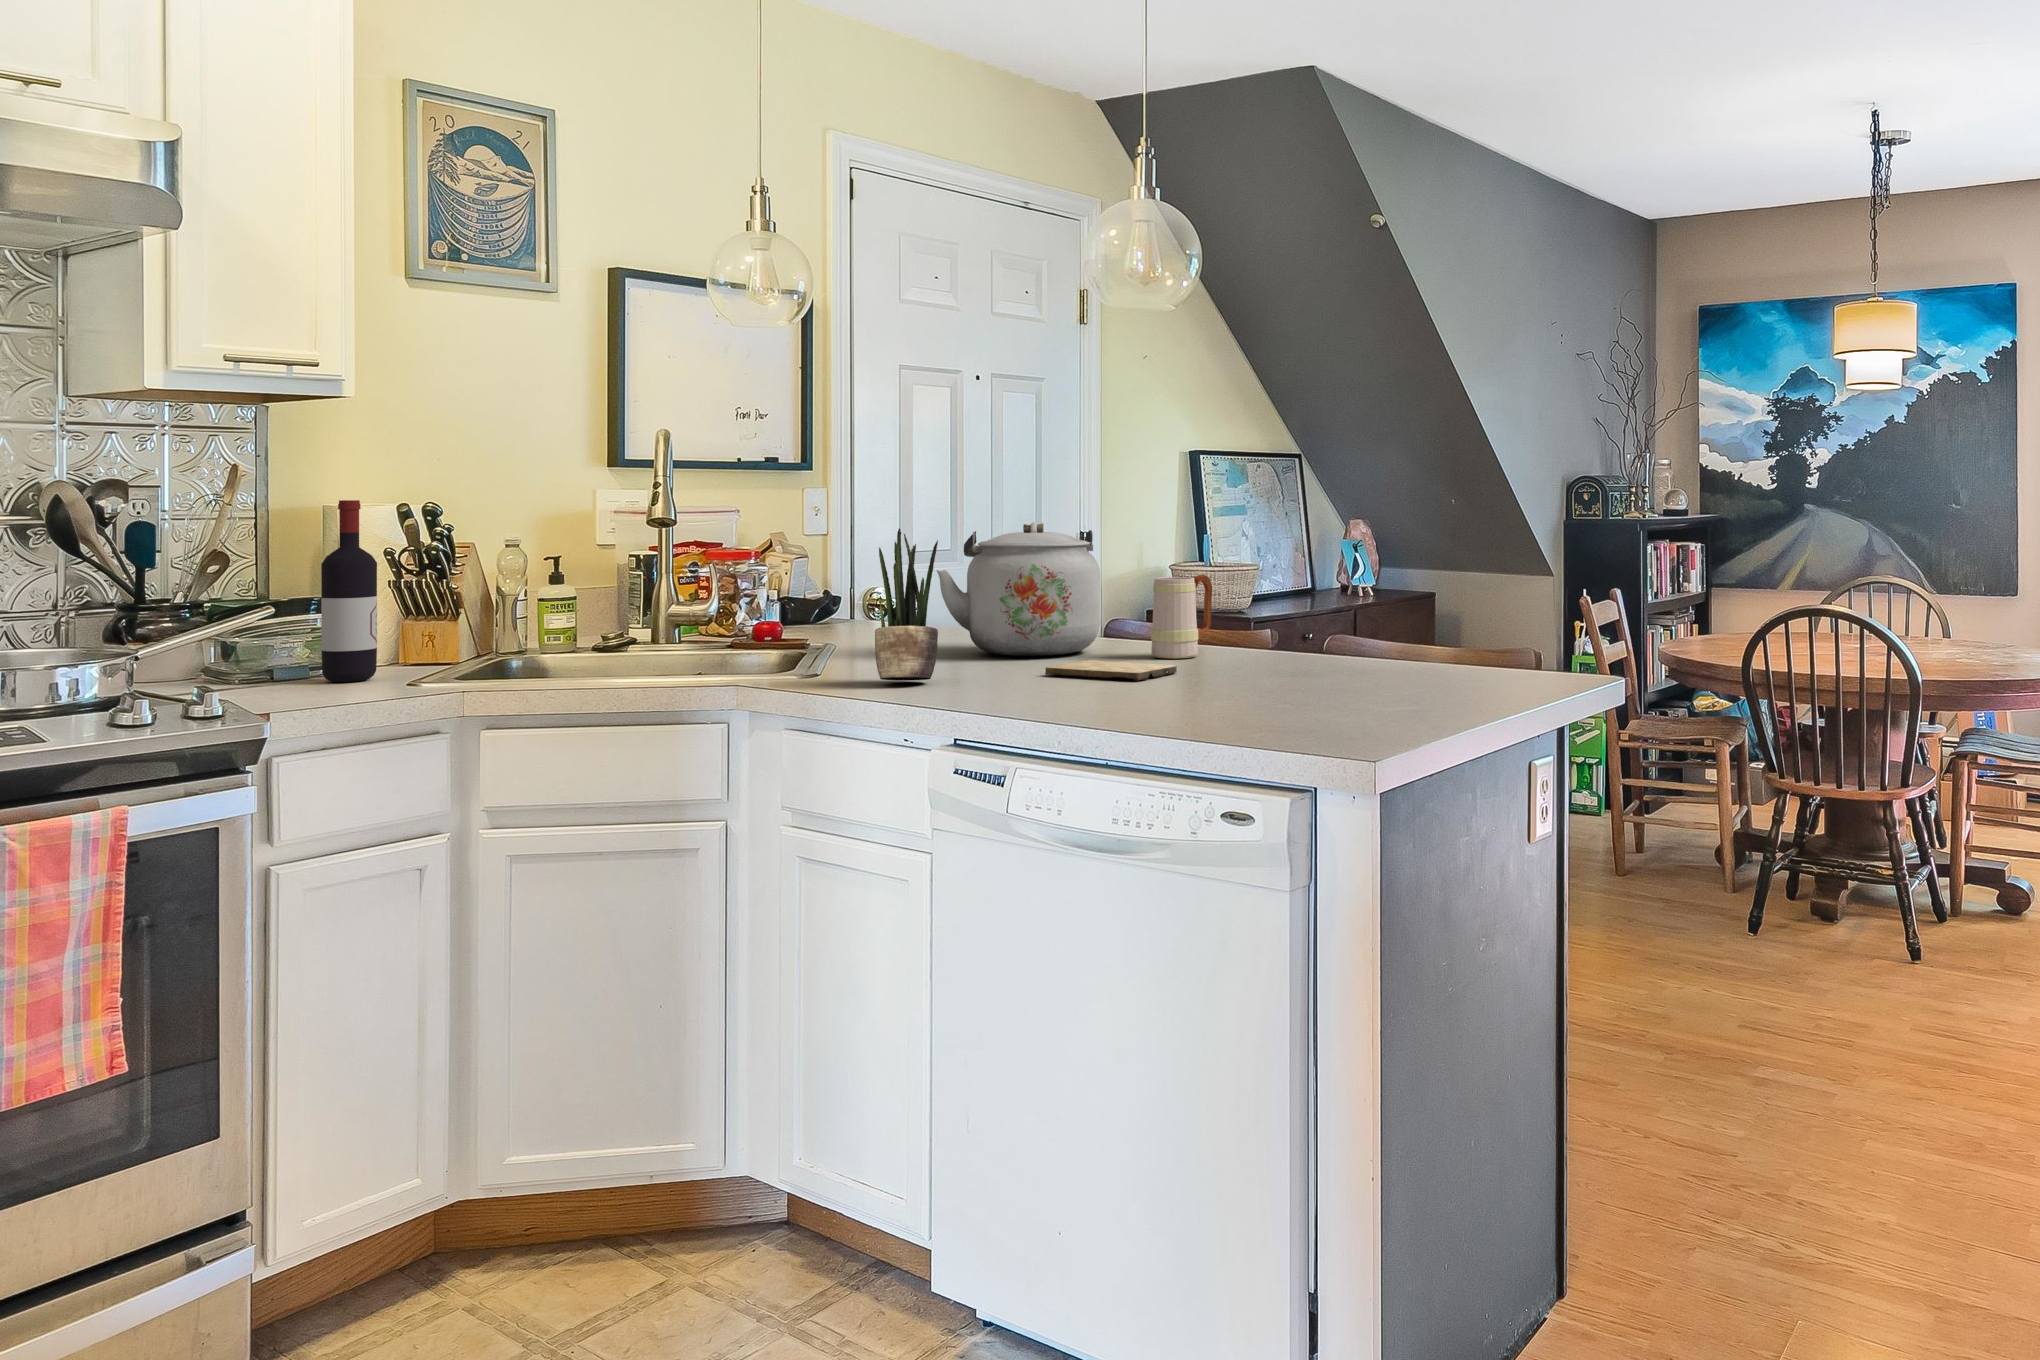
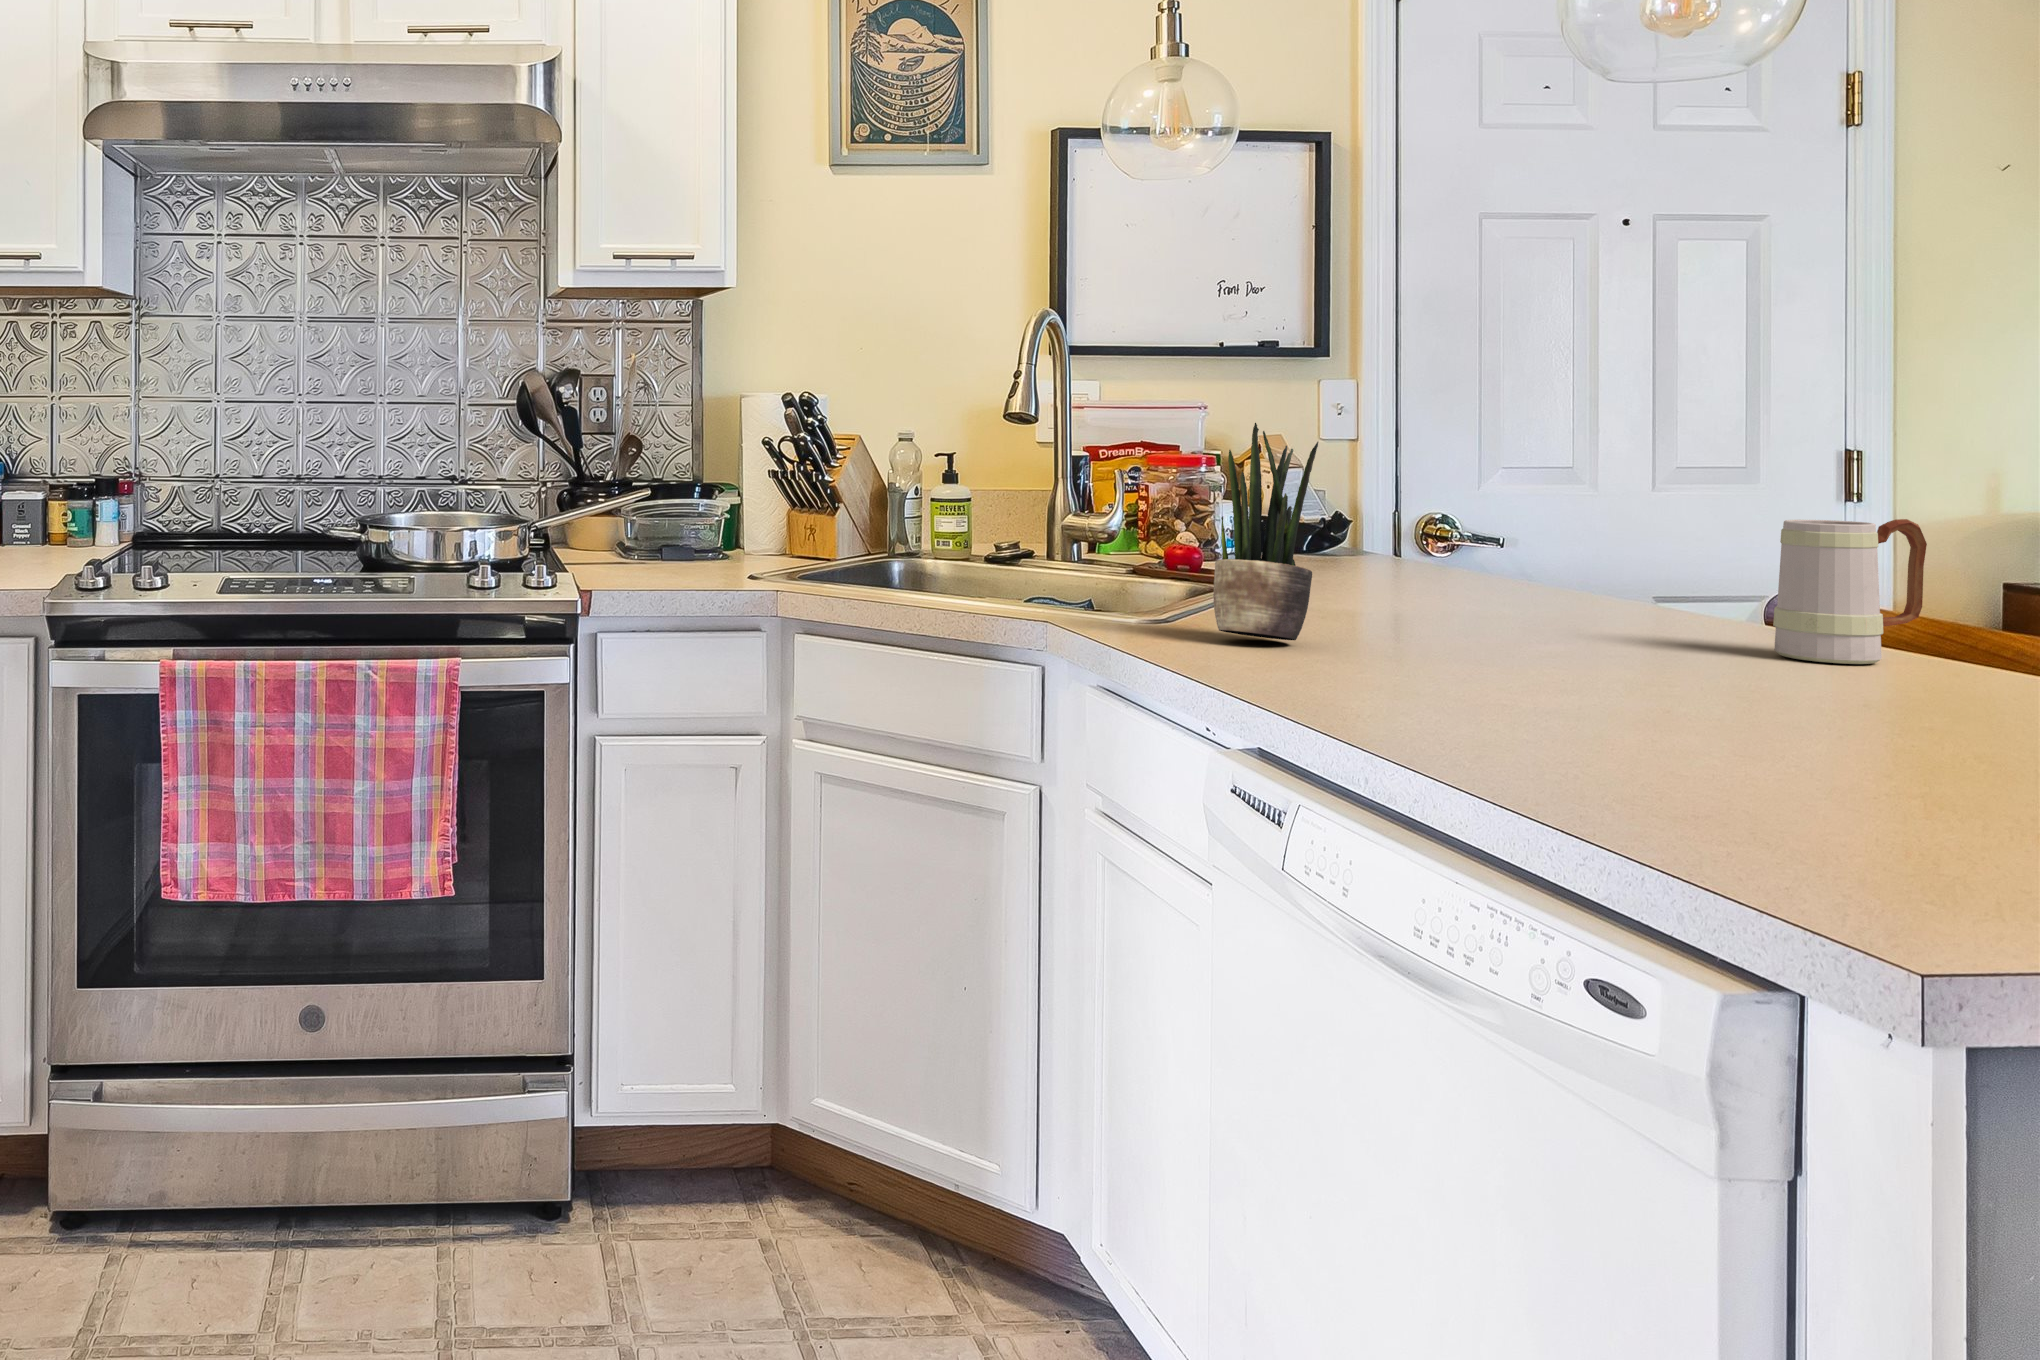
wine bottle: present [321,500,377,682] -> none [698,391,746,570]
kettle: present [937,522,1100,656] -> none [1390,423,1689,631]
cutting board: present [1045,660,1177,681] -> none [1503,644,1773,688]

